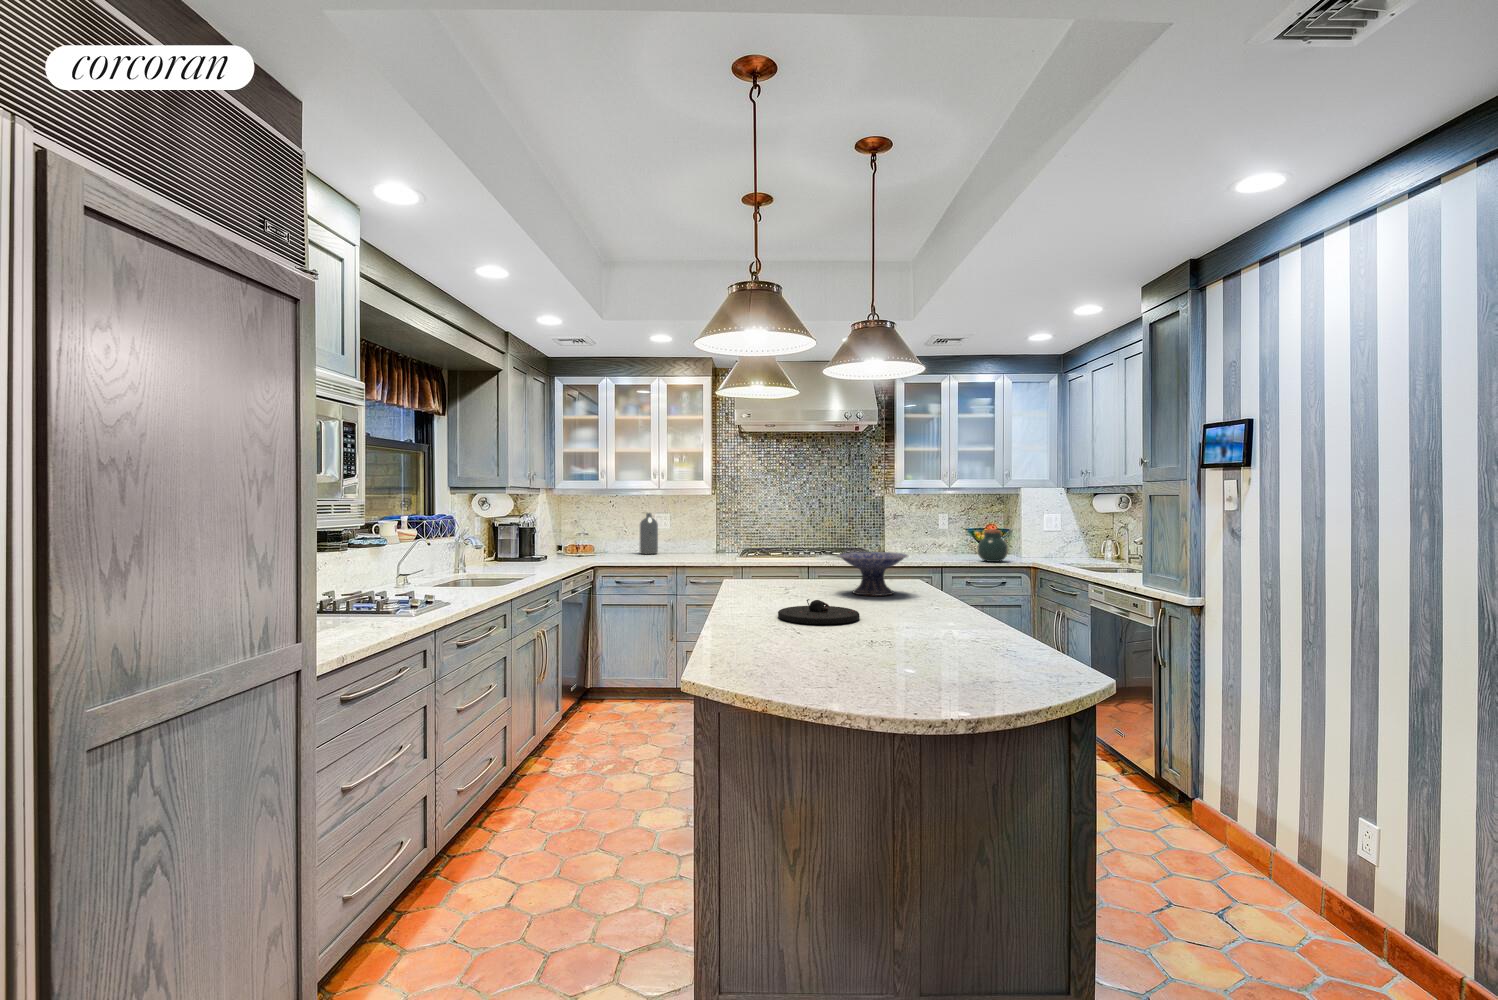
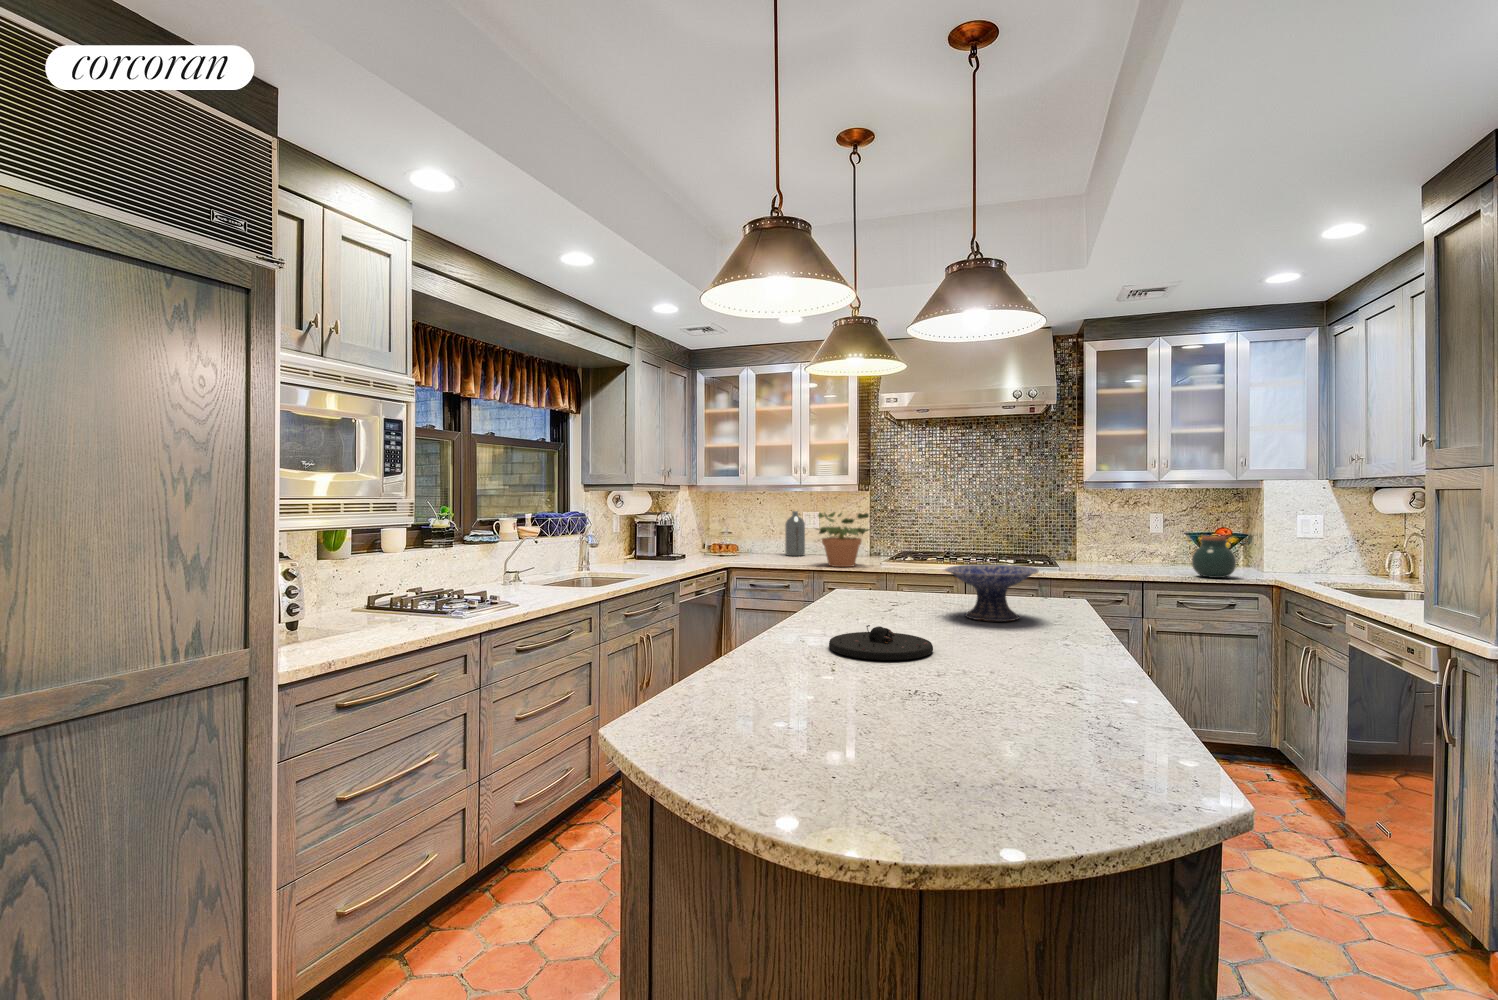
potted plant: none [677,513,735,562] -> present [816,513,870,567]

